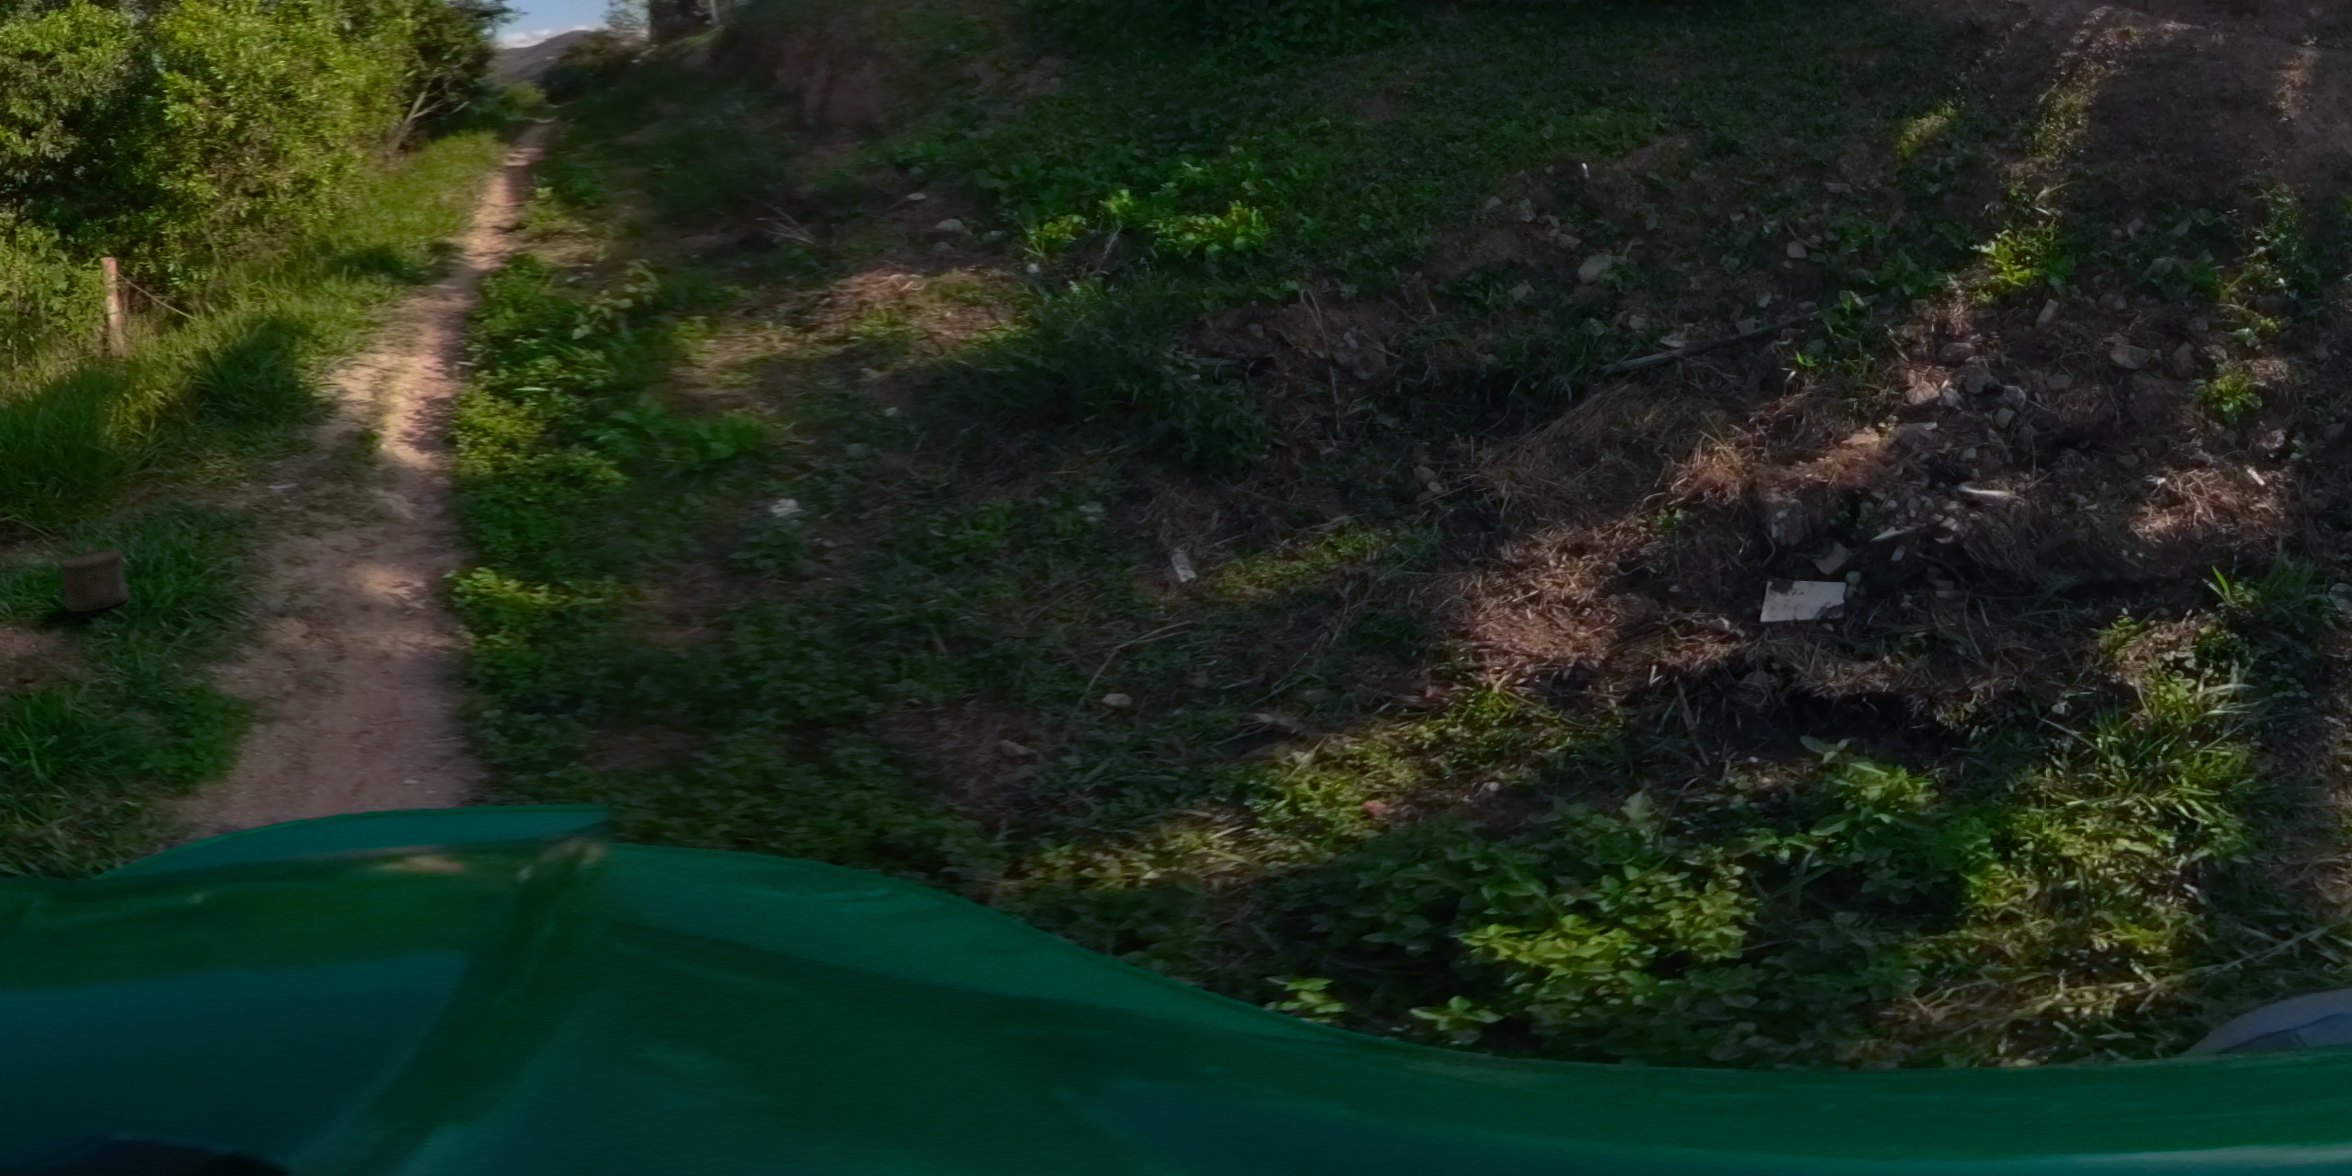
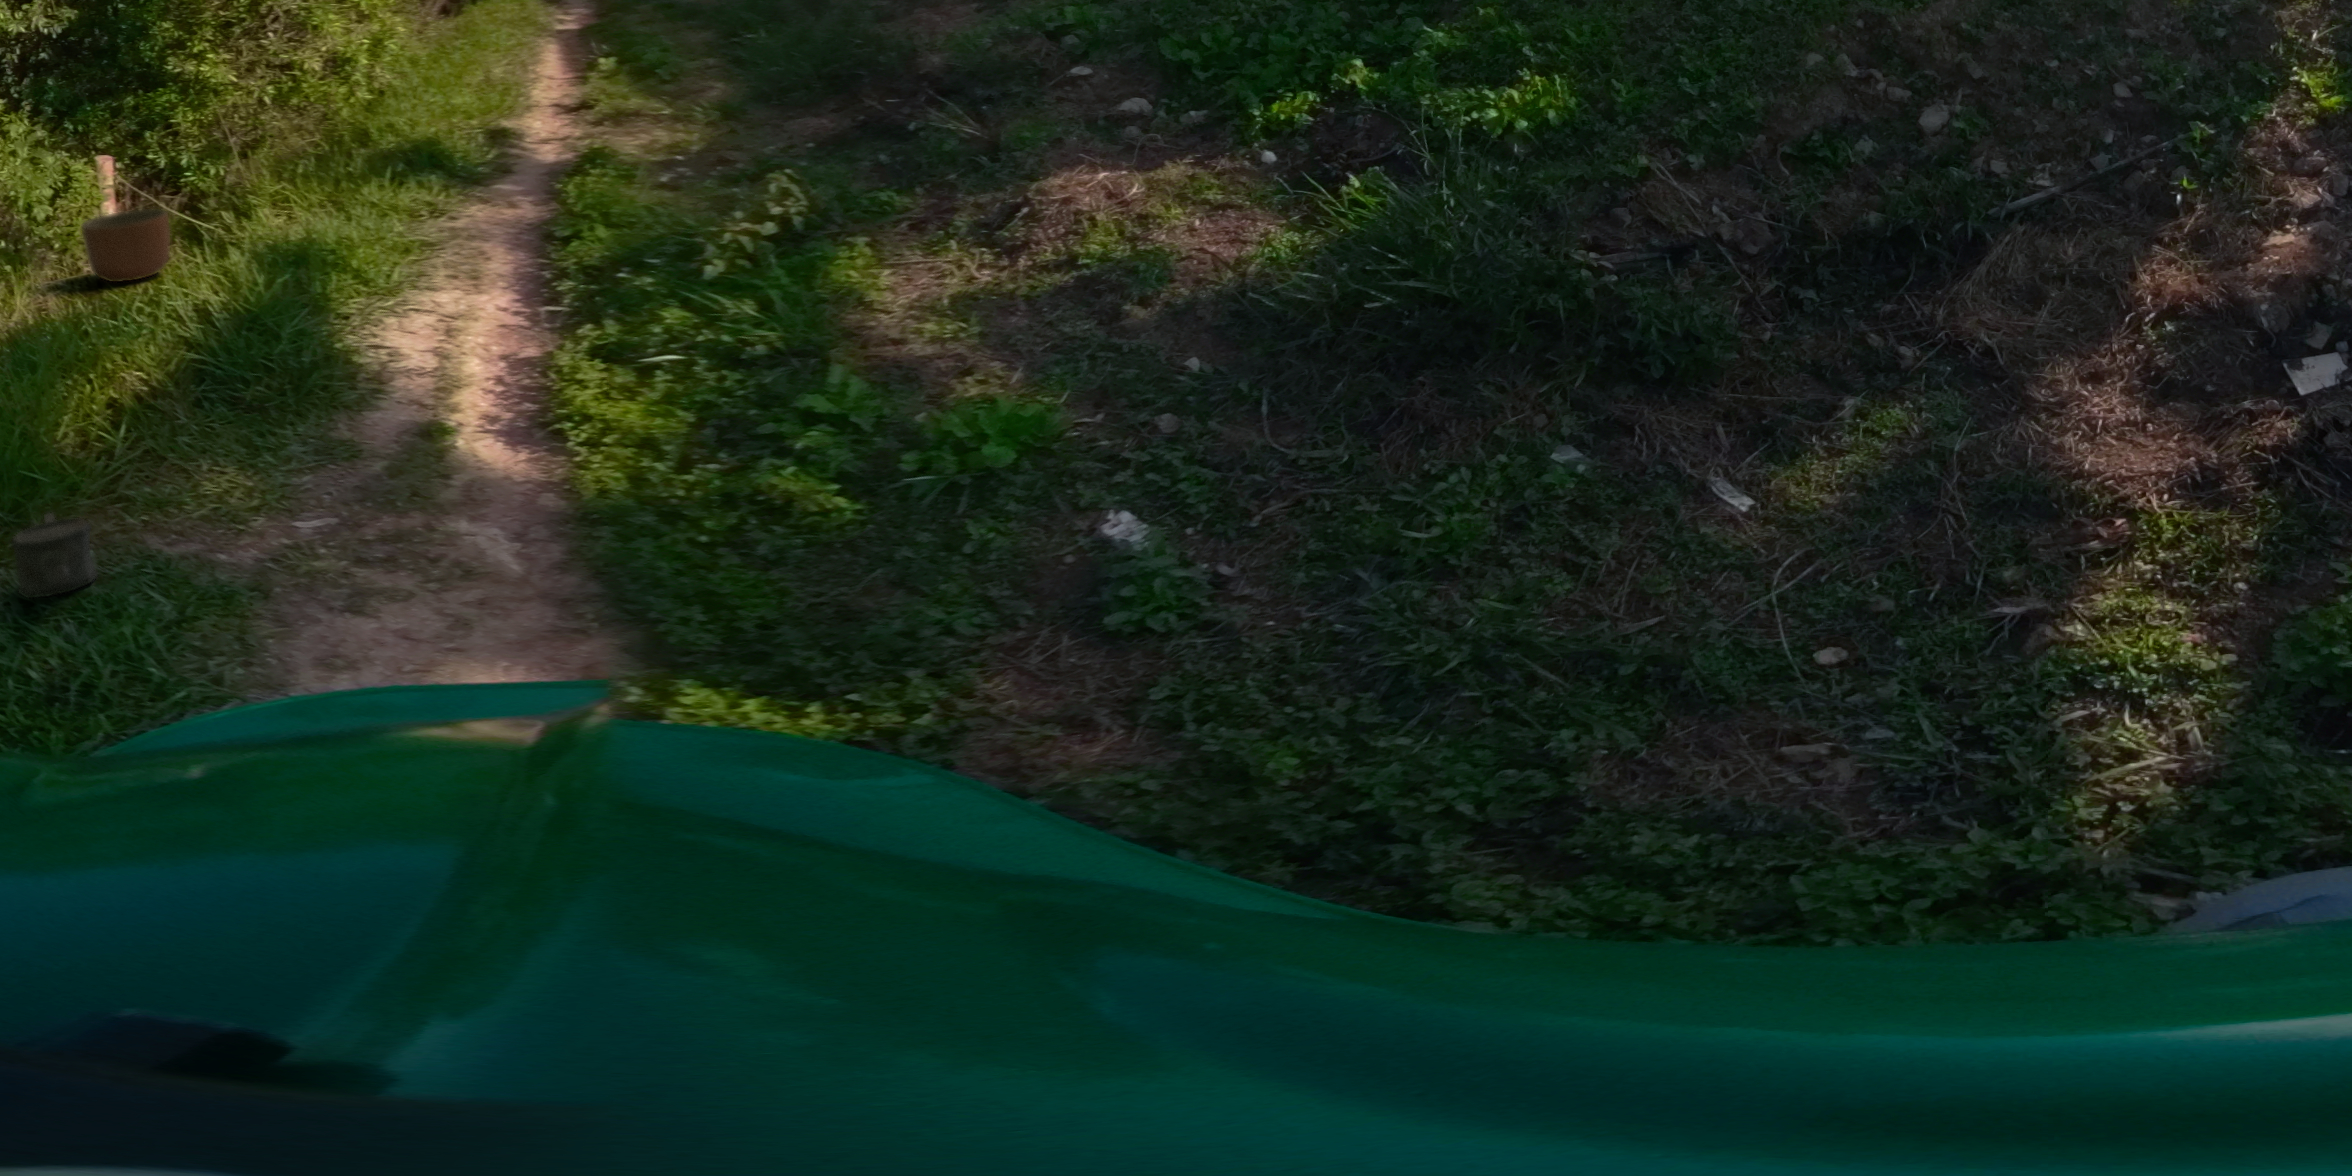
planter: none [93,314,170,378] -> present [82,209,170,282]

